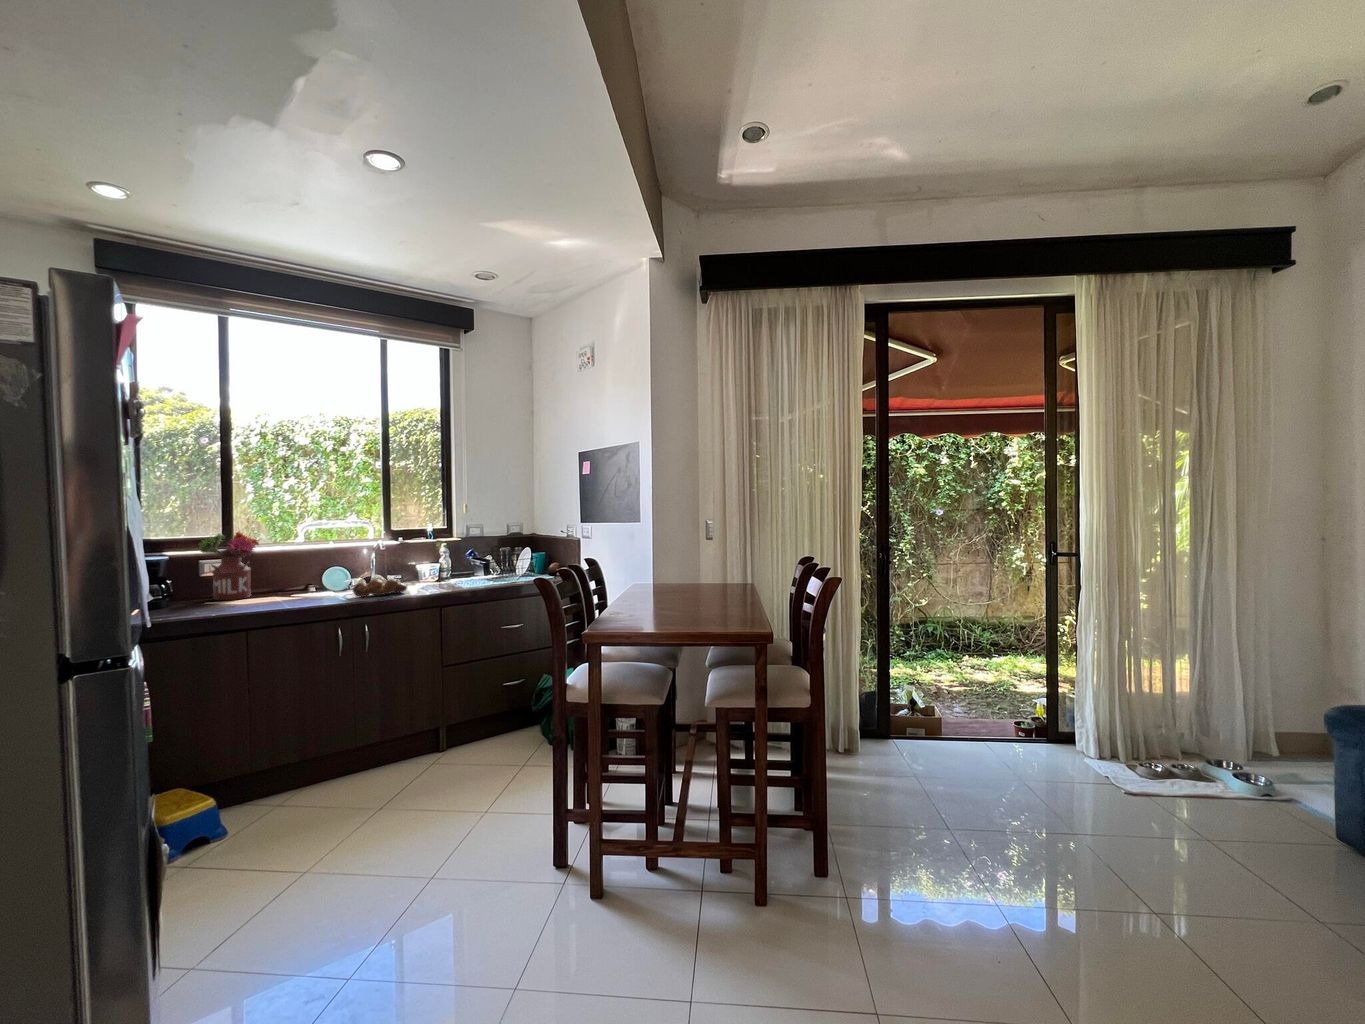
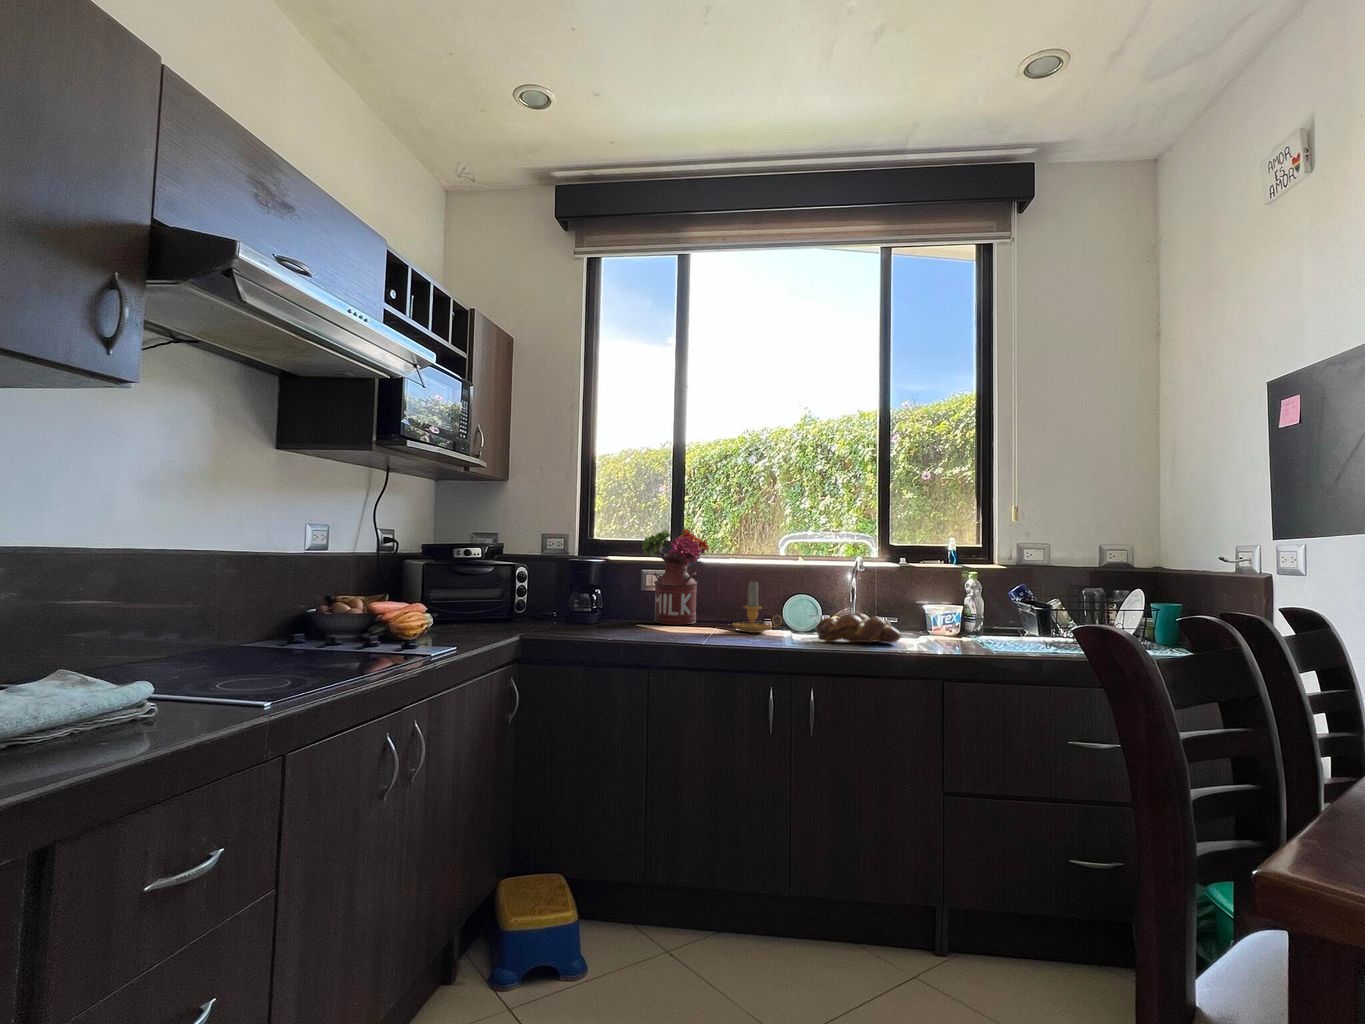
candle: none [286,563,325,598] -> present [733,582,773,633]

